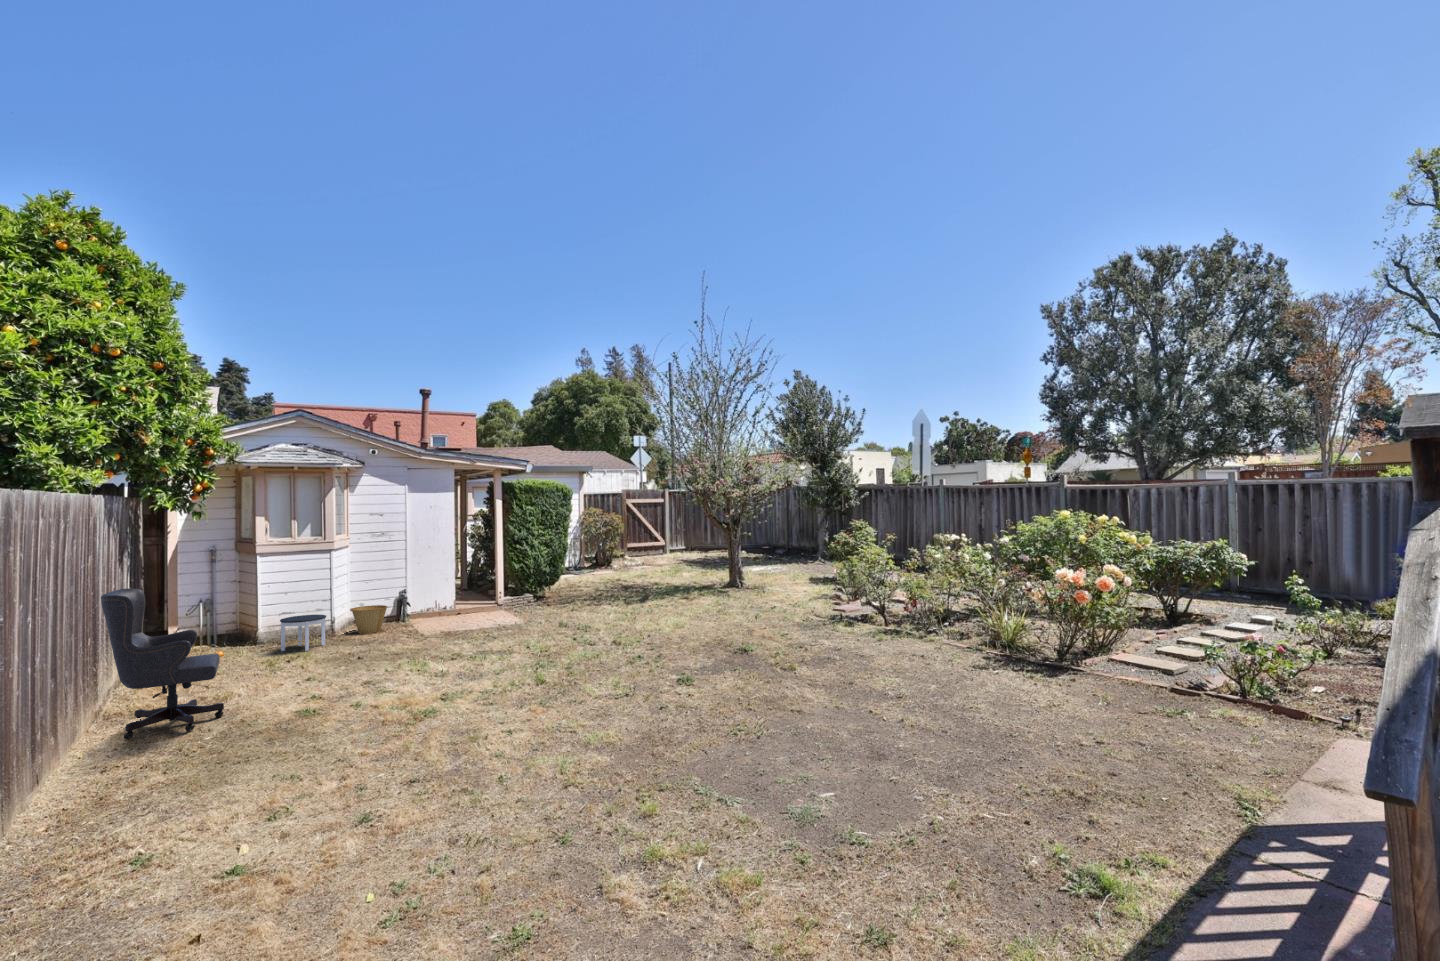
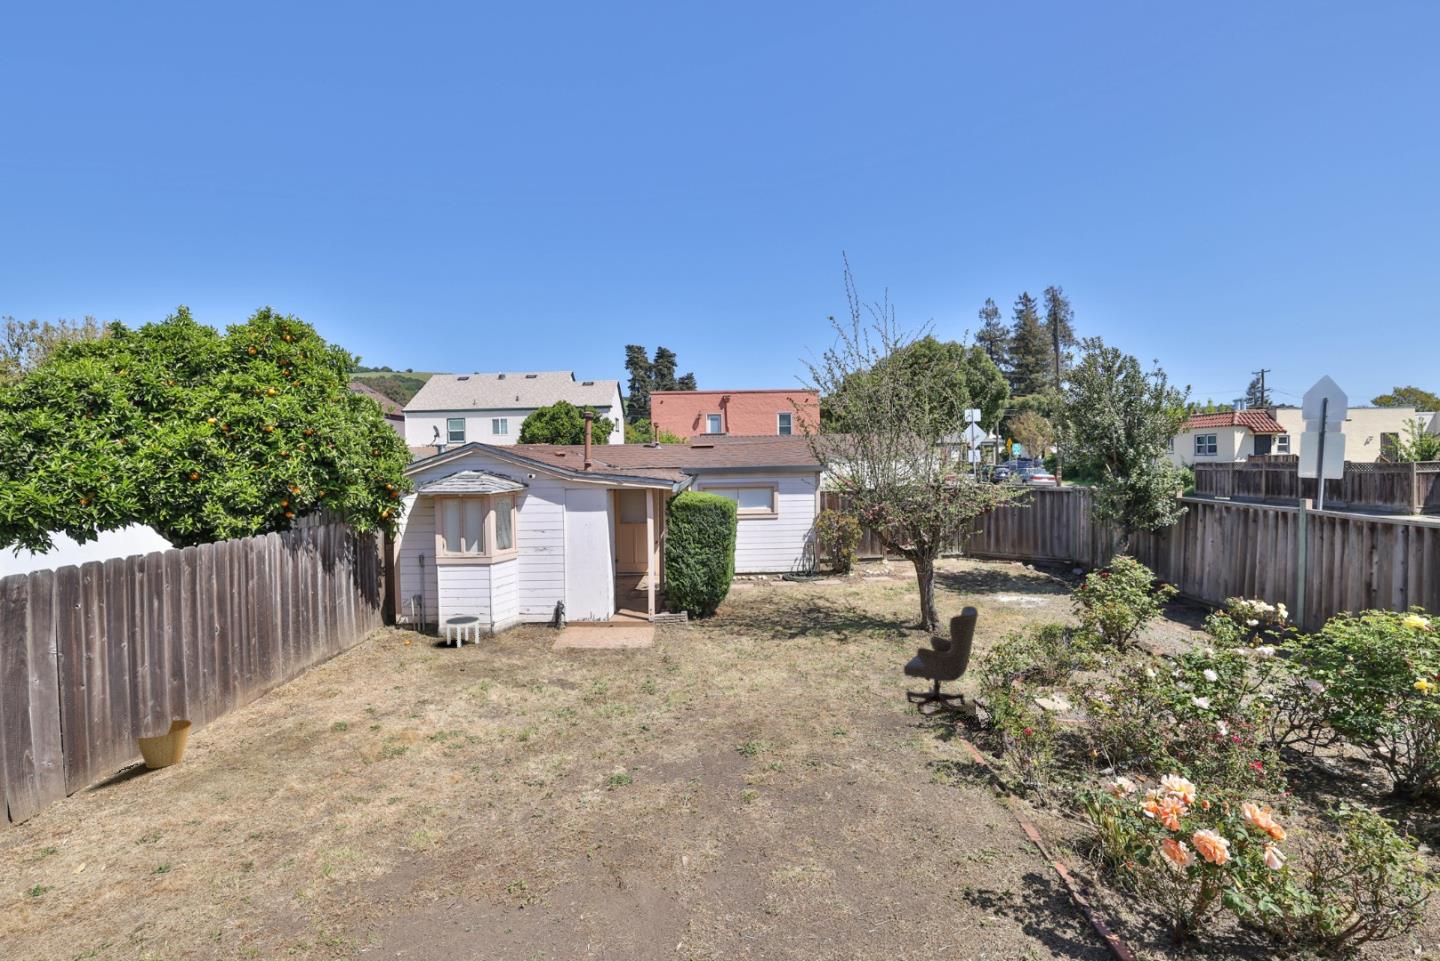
chair: present [101,588,224,739] -> present [904,606,978,716]
basket: present [351,605,387,633] -> present [137,720,192,768]

